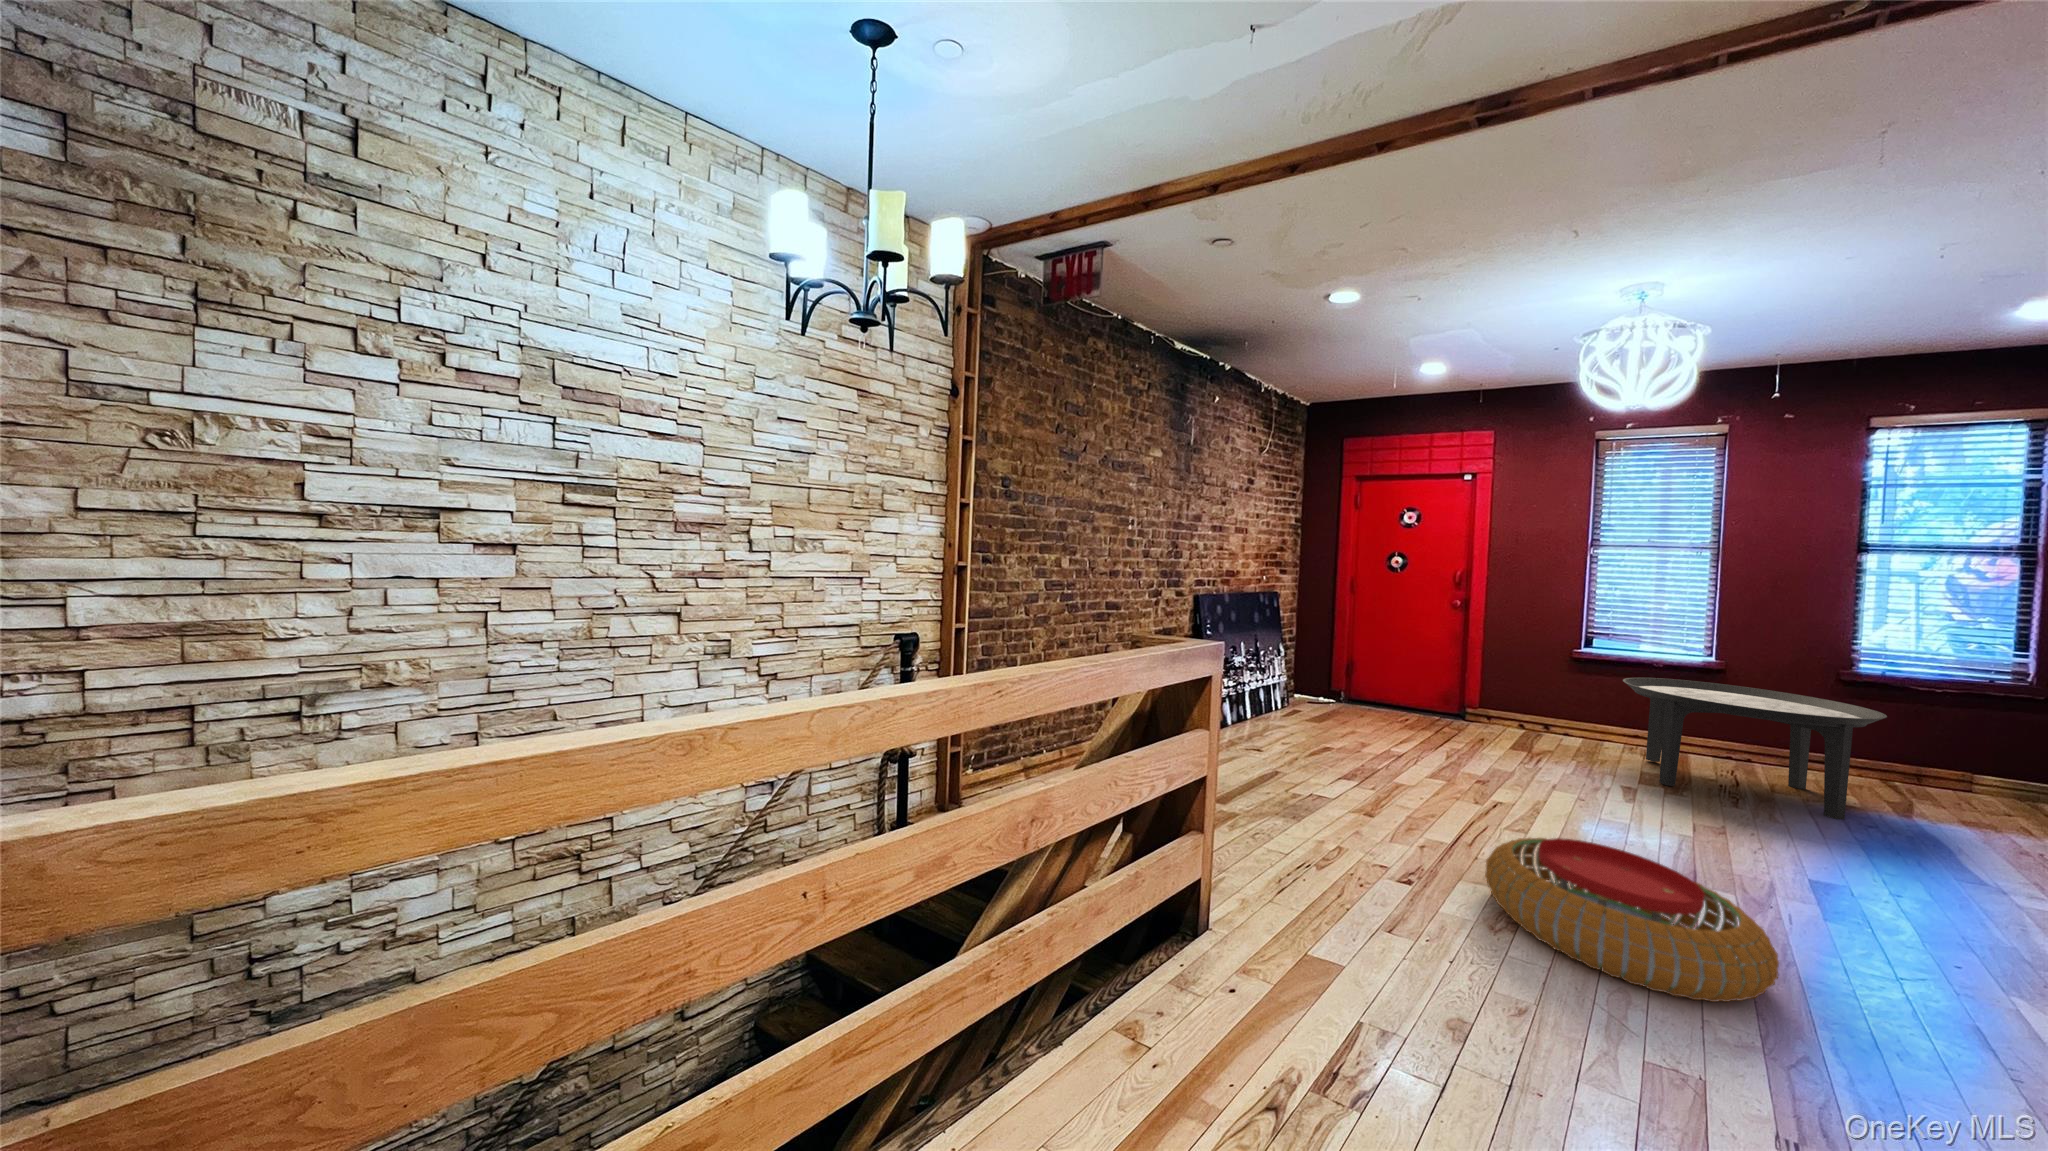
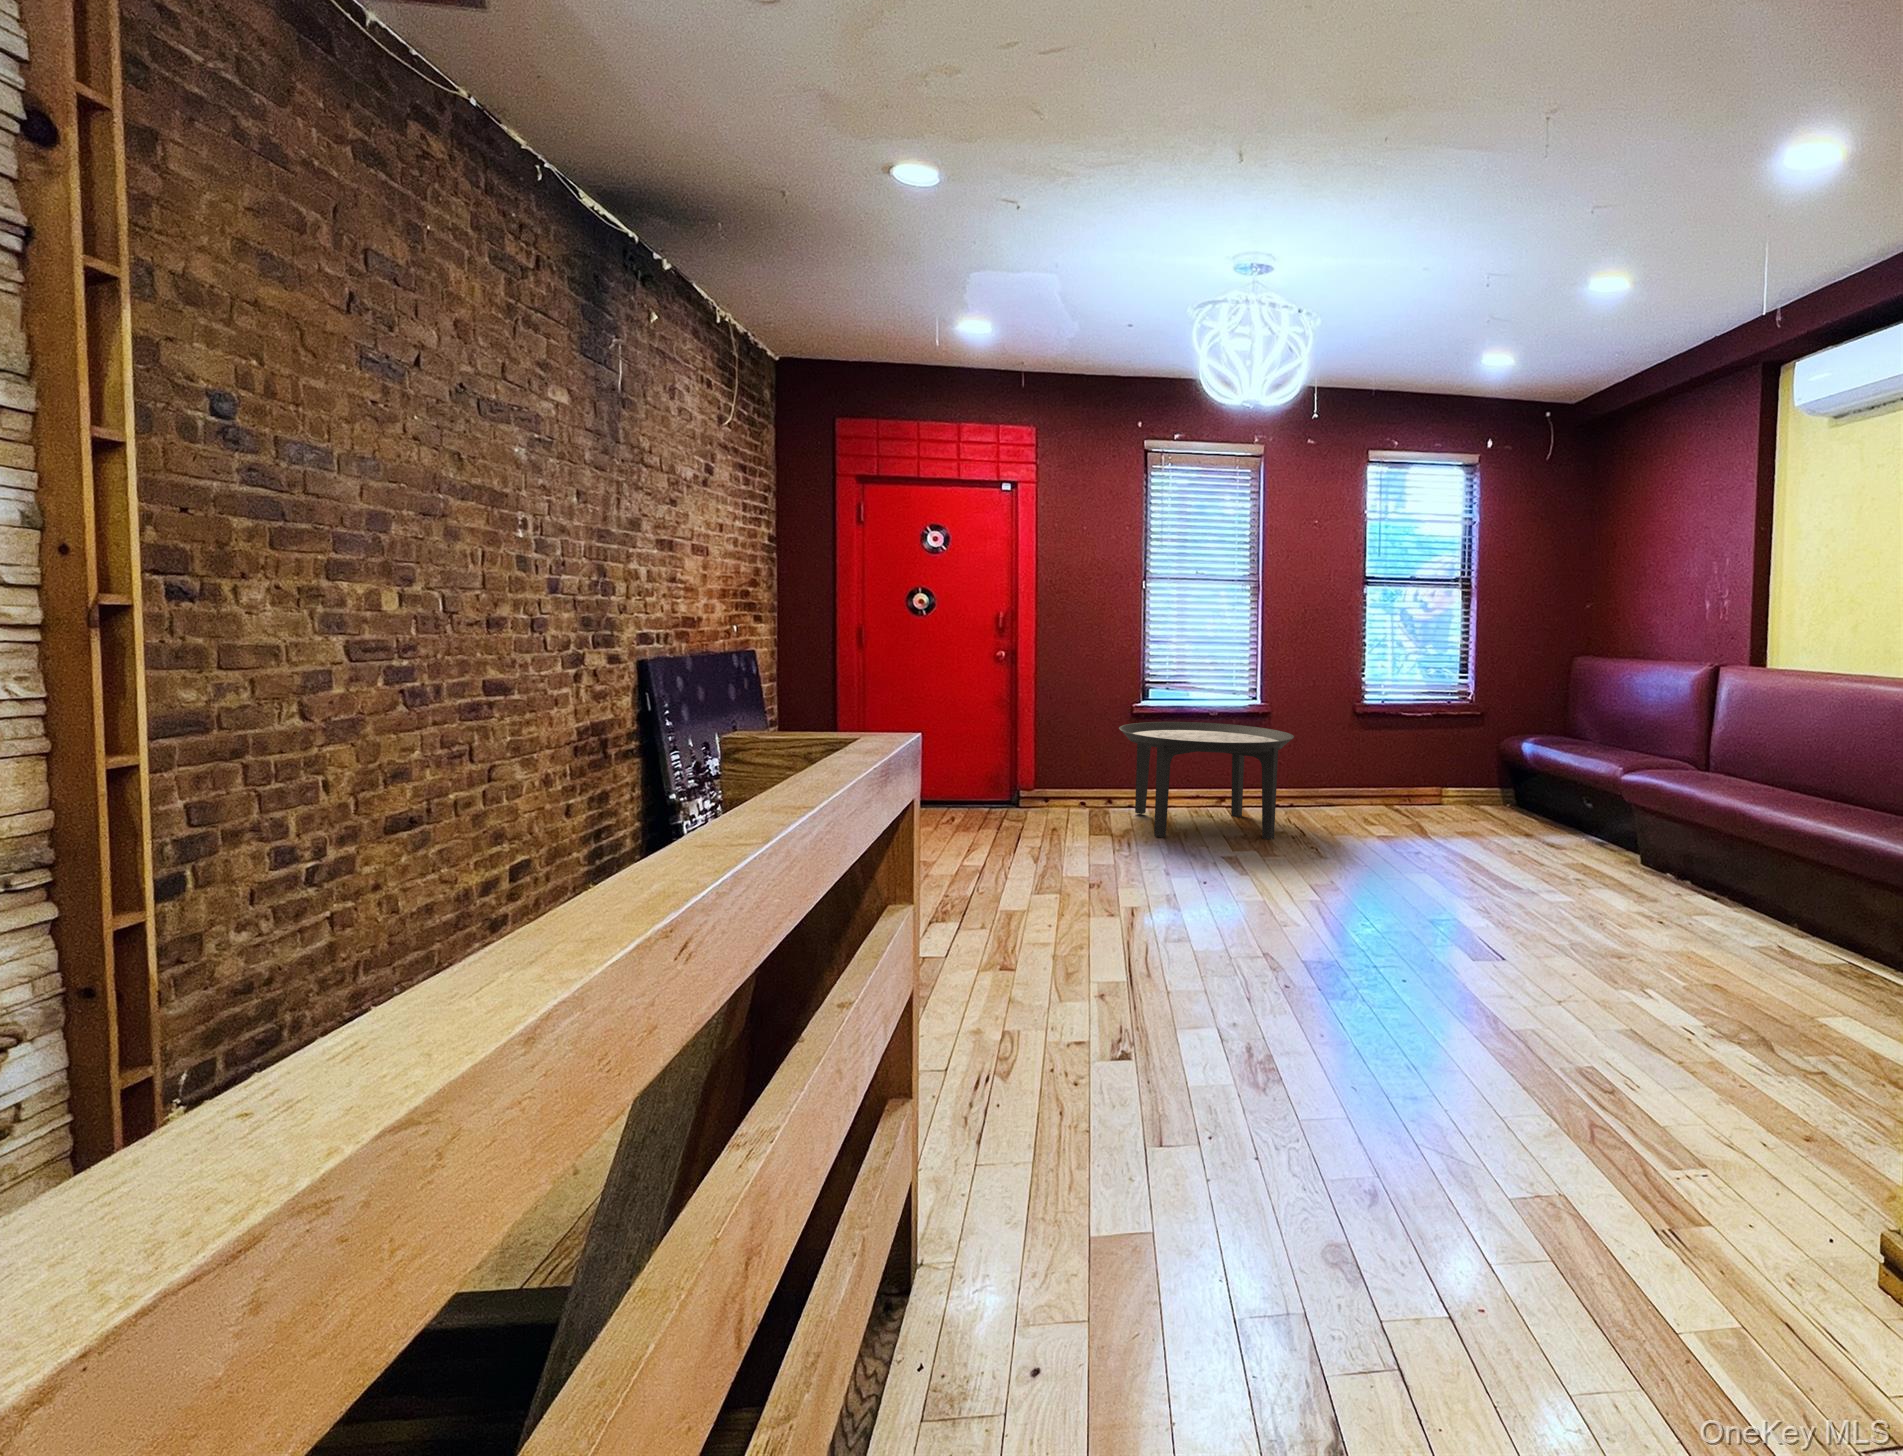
pouf: present [1485,838,1779,1002] -> none [1078,921,1325,1075]

